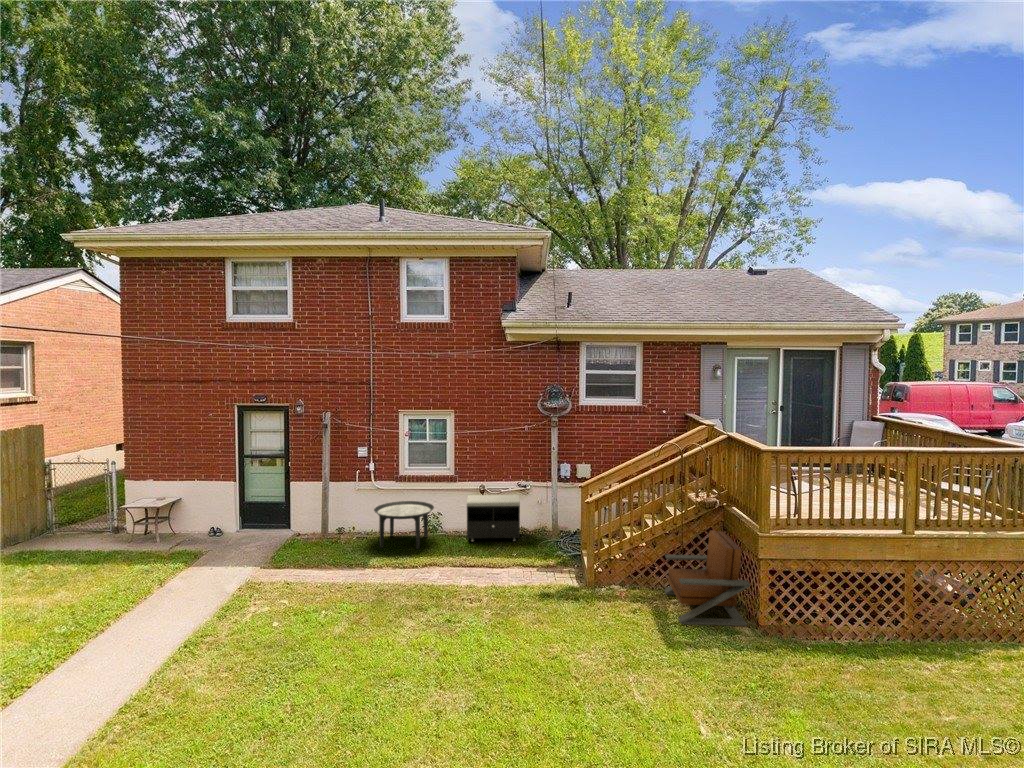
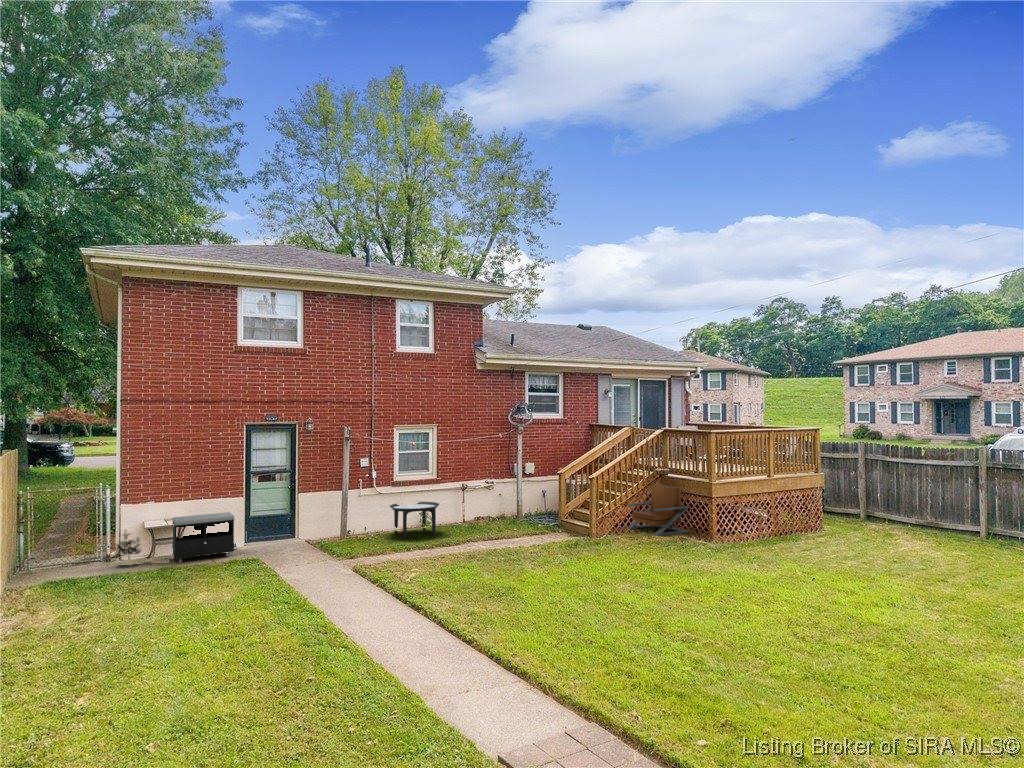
storage bench: present [467,495,520,541] -> present [172,512,234,562]
potted tree: none [108,503,139,540] -> present [117,533,141,568]

